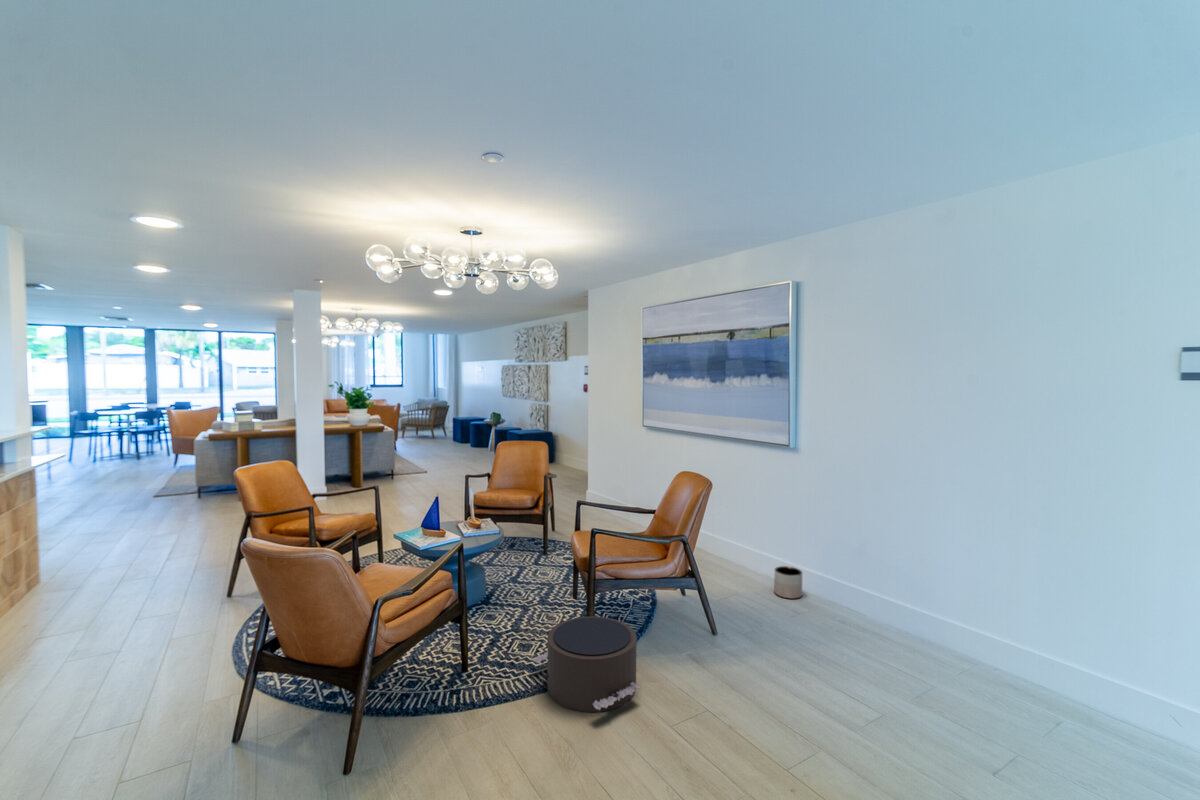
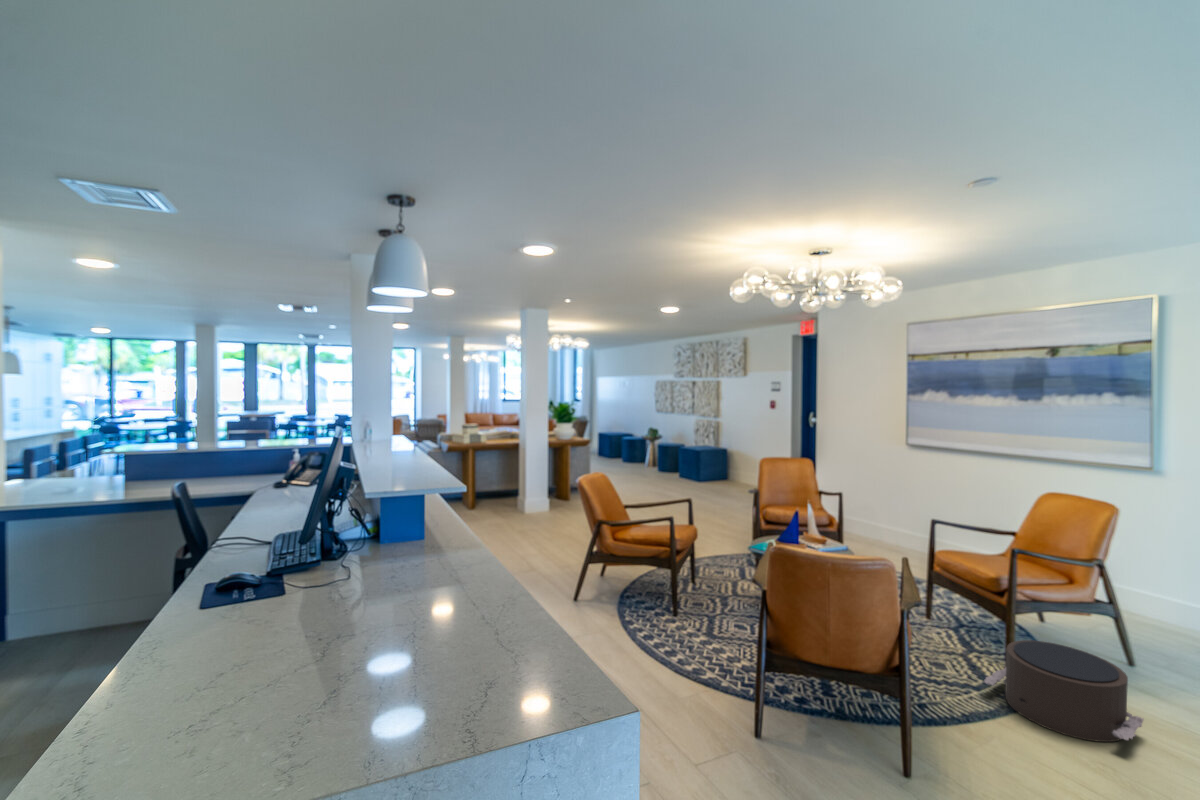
planter: present [774,566,802,599] -> none [1140,597,1181,633]

